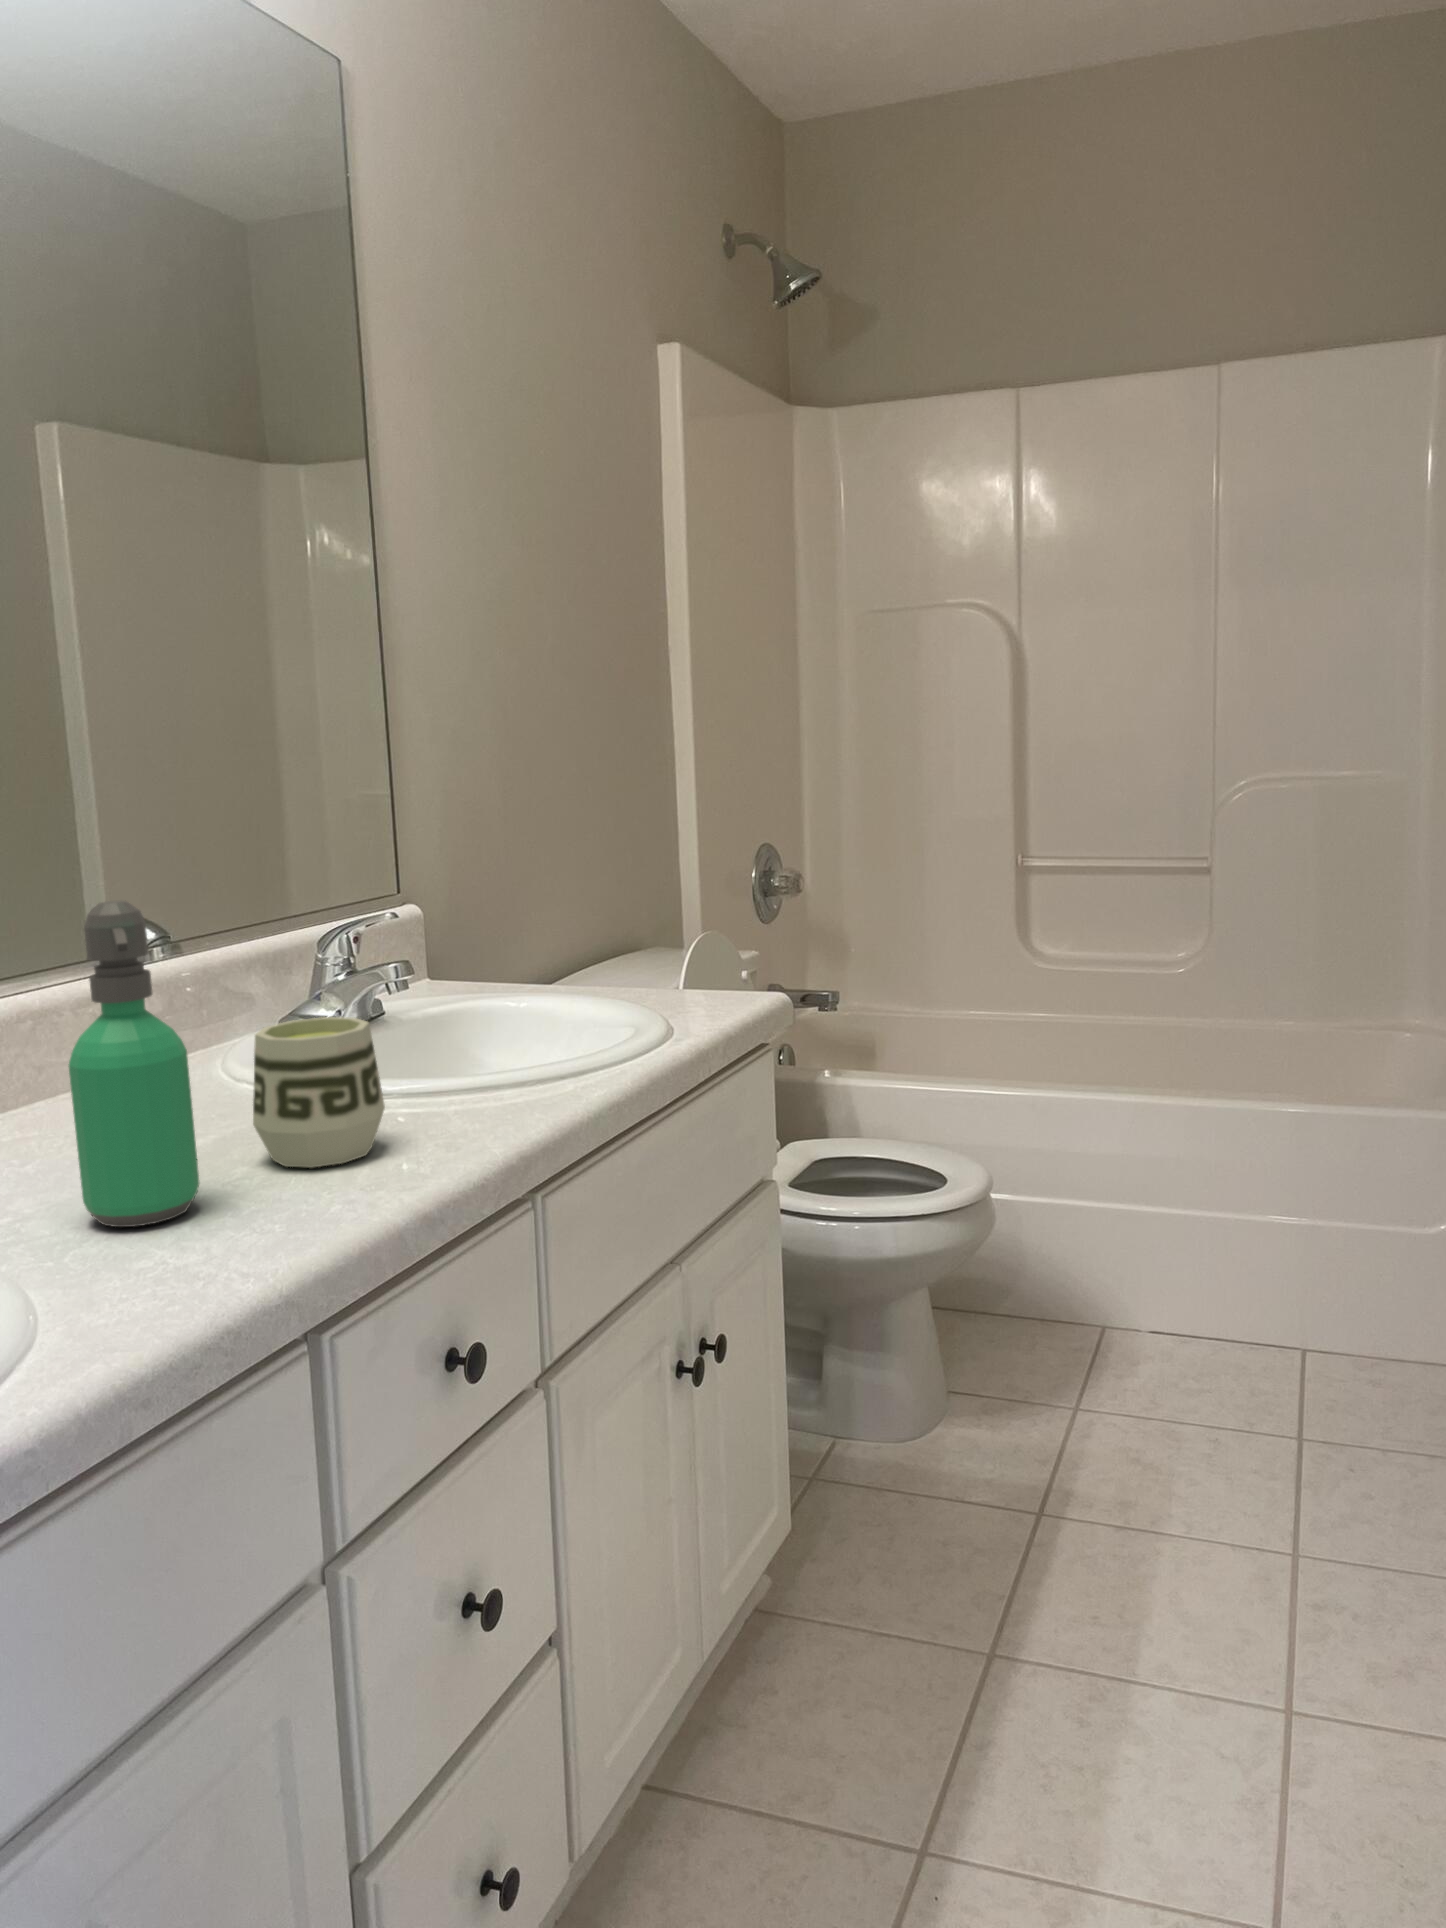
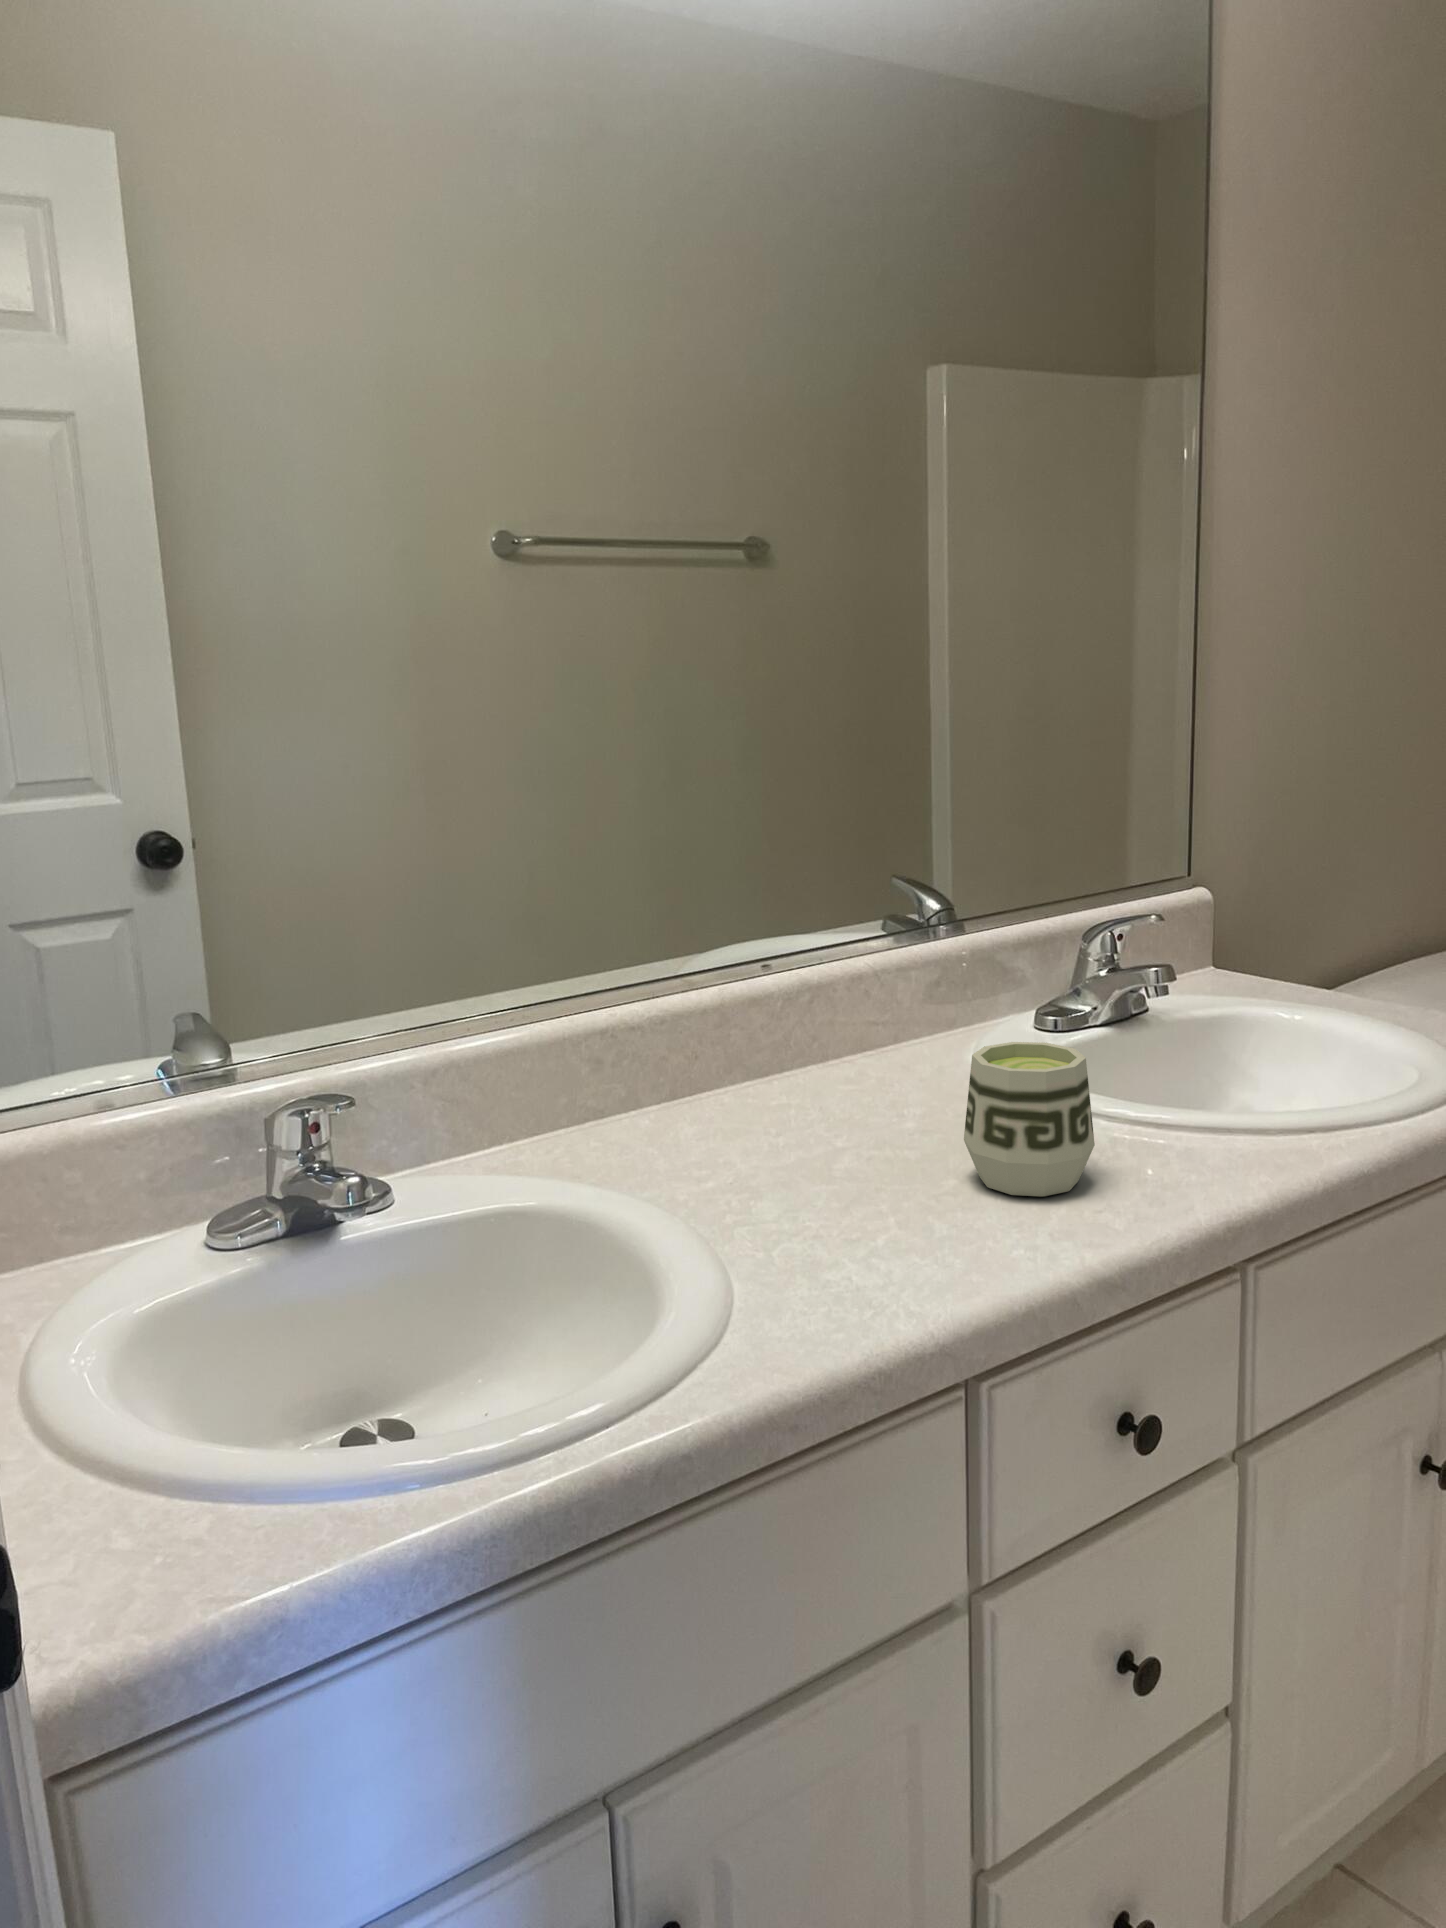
soap dispenser: present [69,901,199,1227] -> none [791,925,898,1230]

